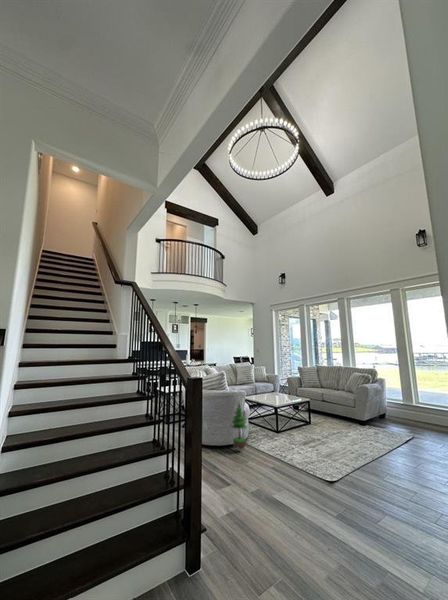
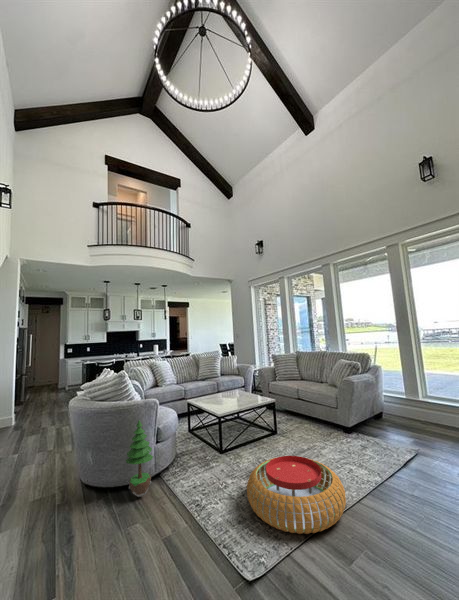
pouf: none [310,429,374,468] -> present [247,456,346,534]

